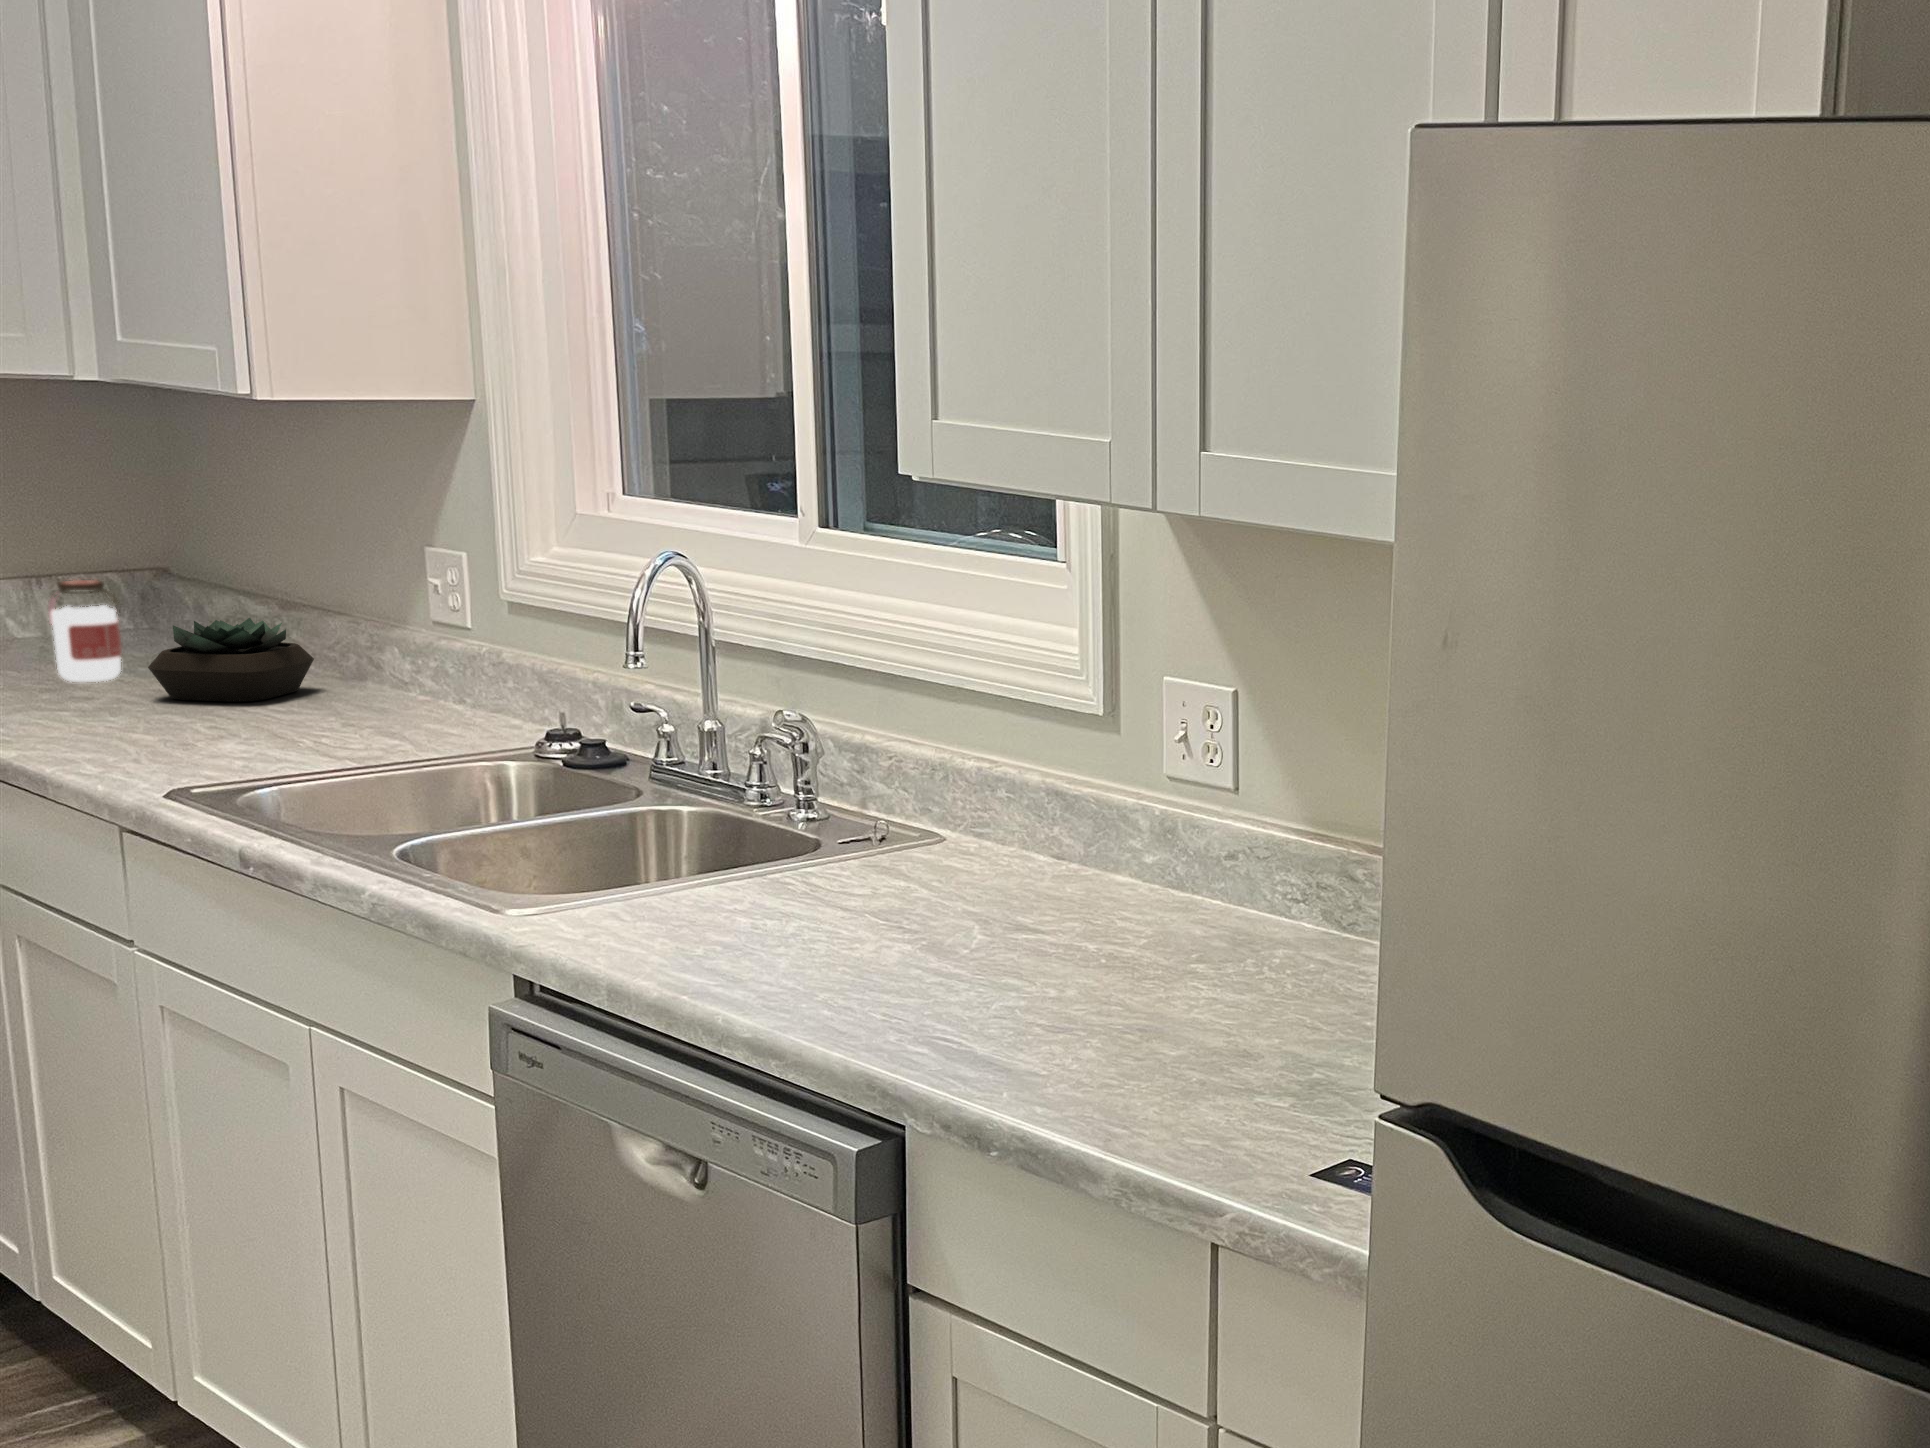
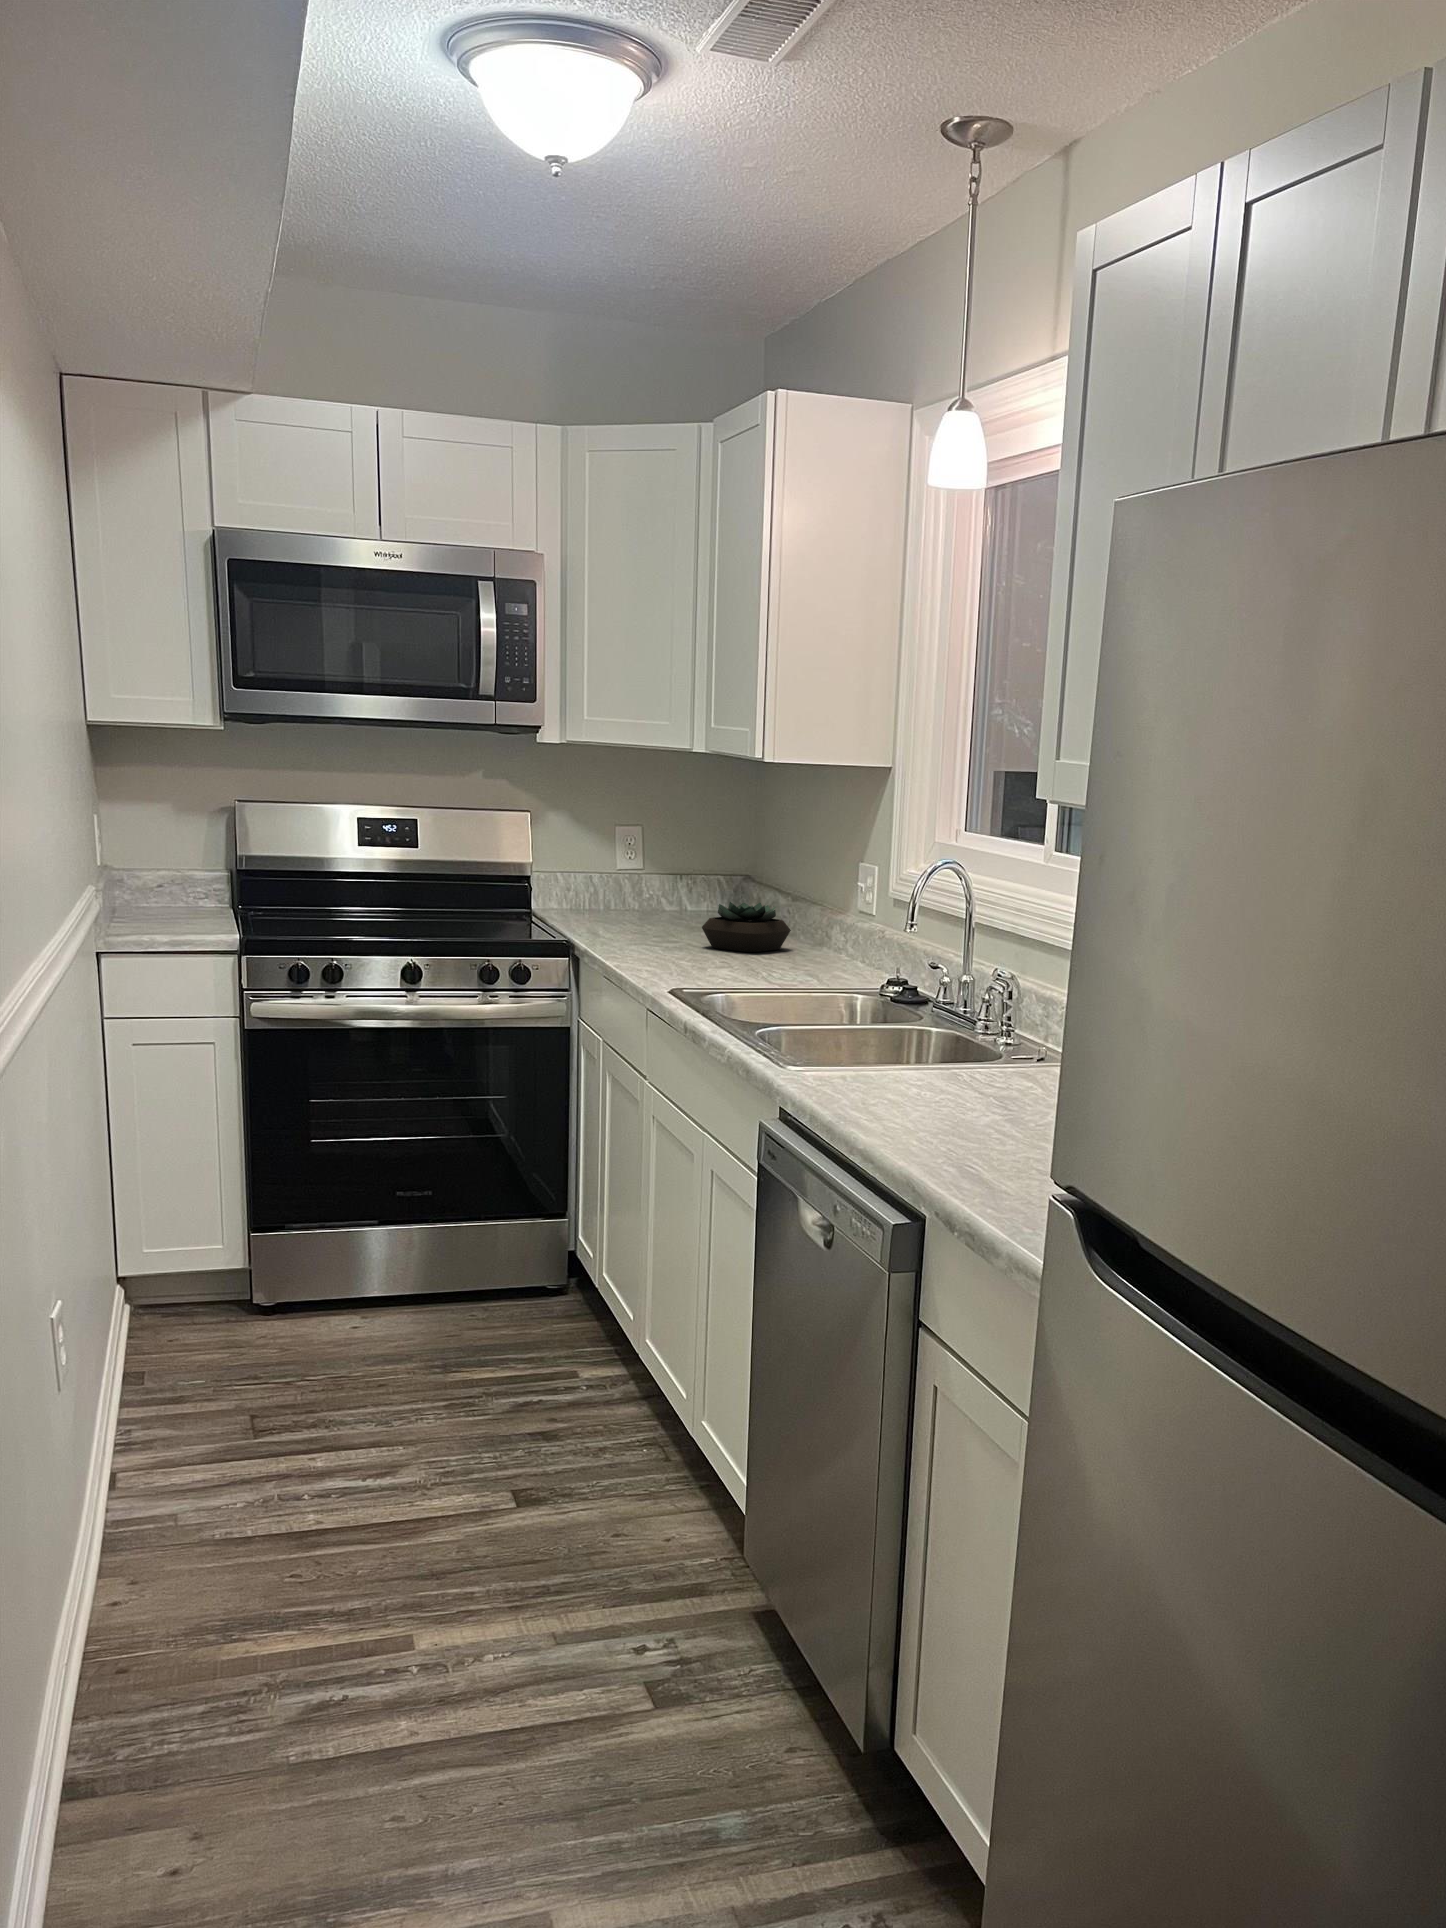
jar: present [48,580,122,682] -> none [663,875,699,937]

